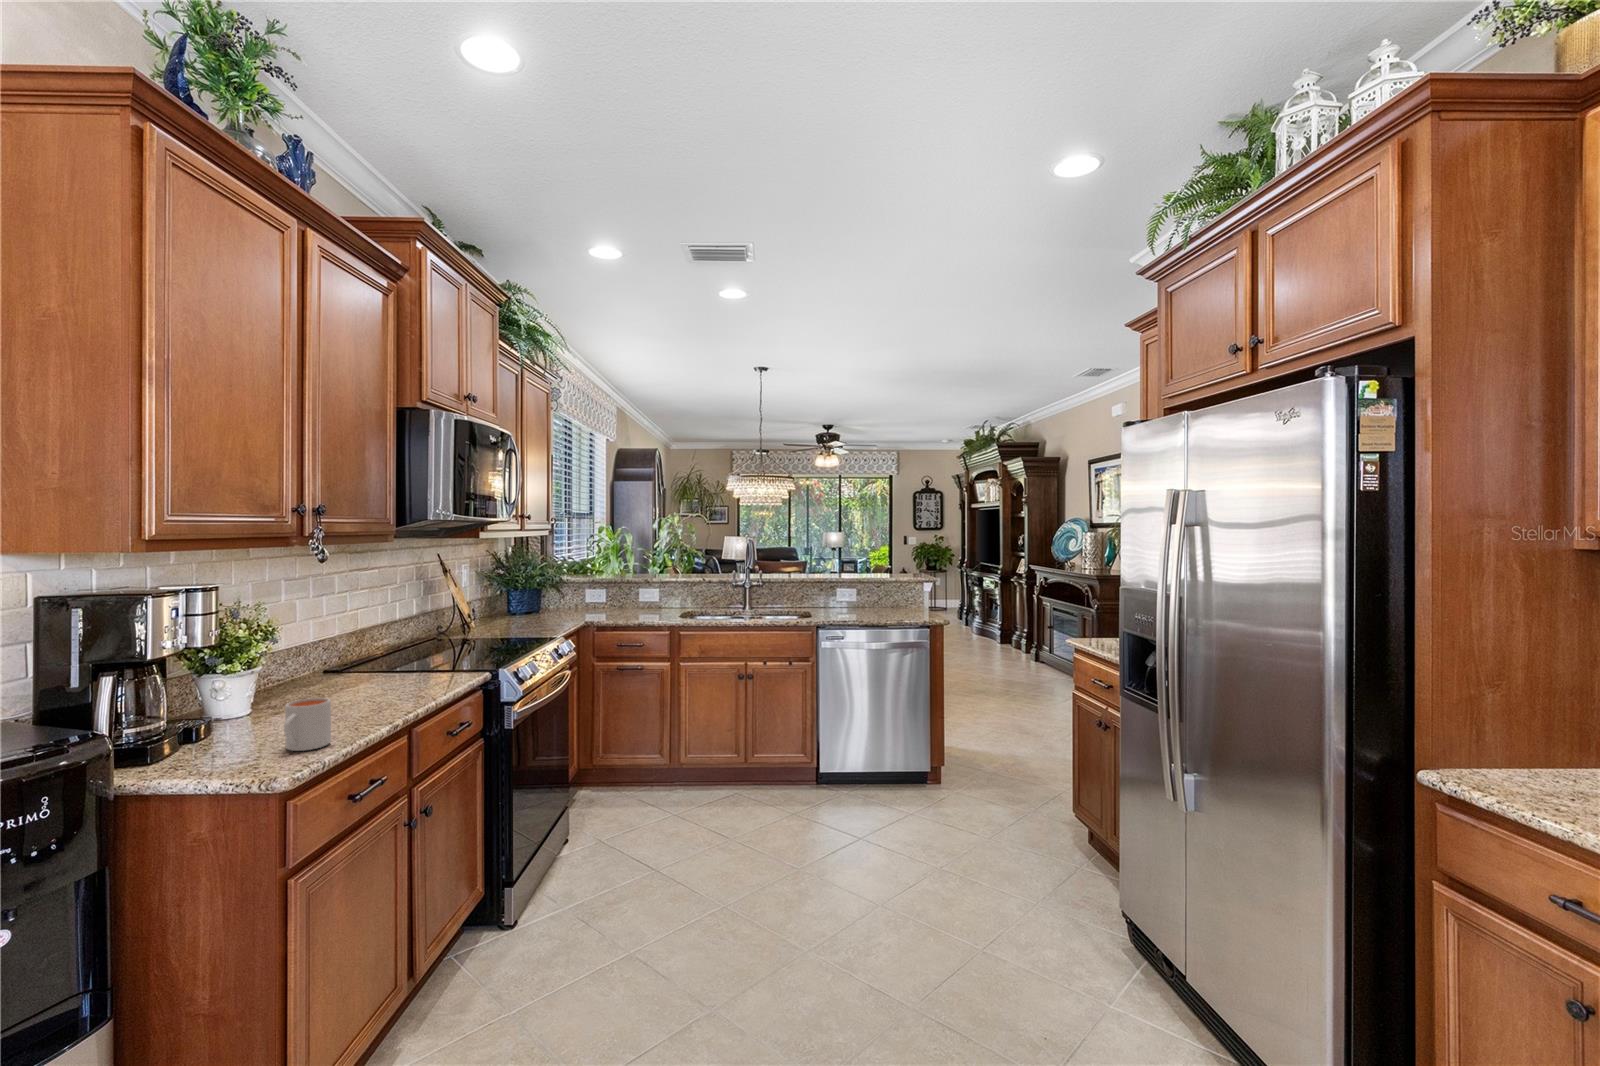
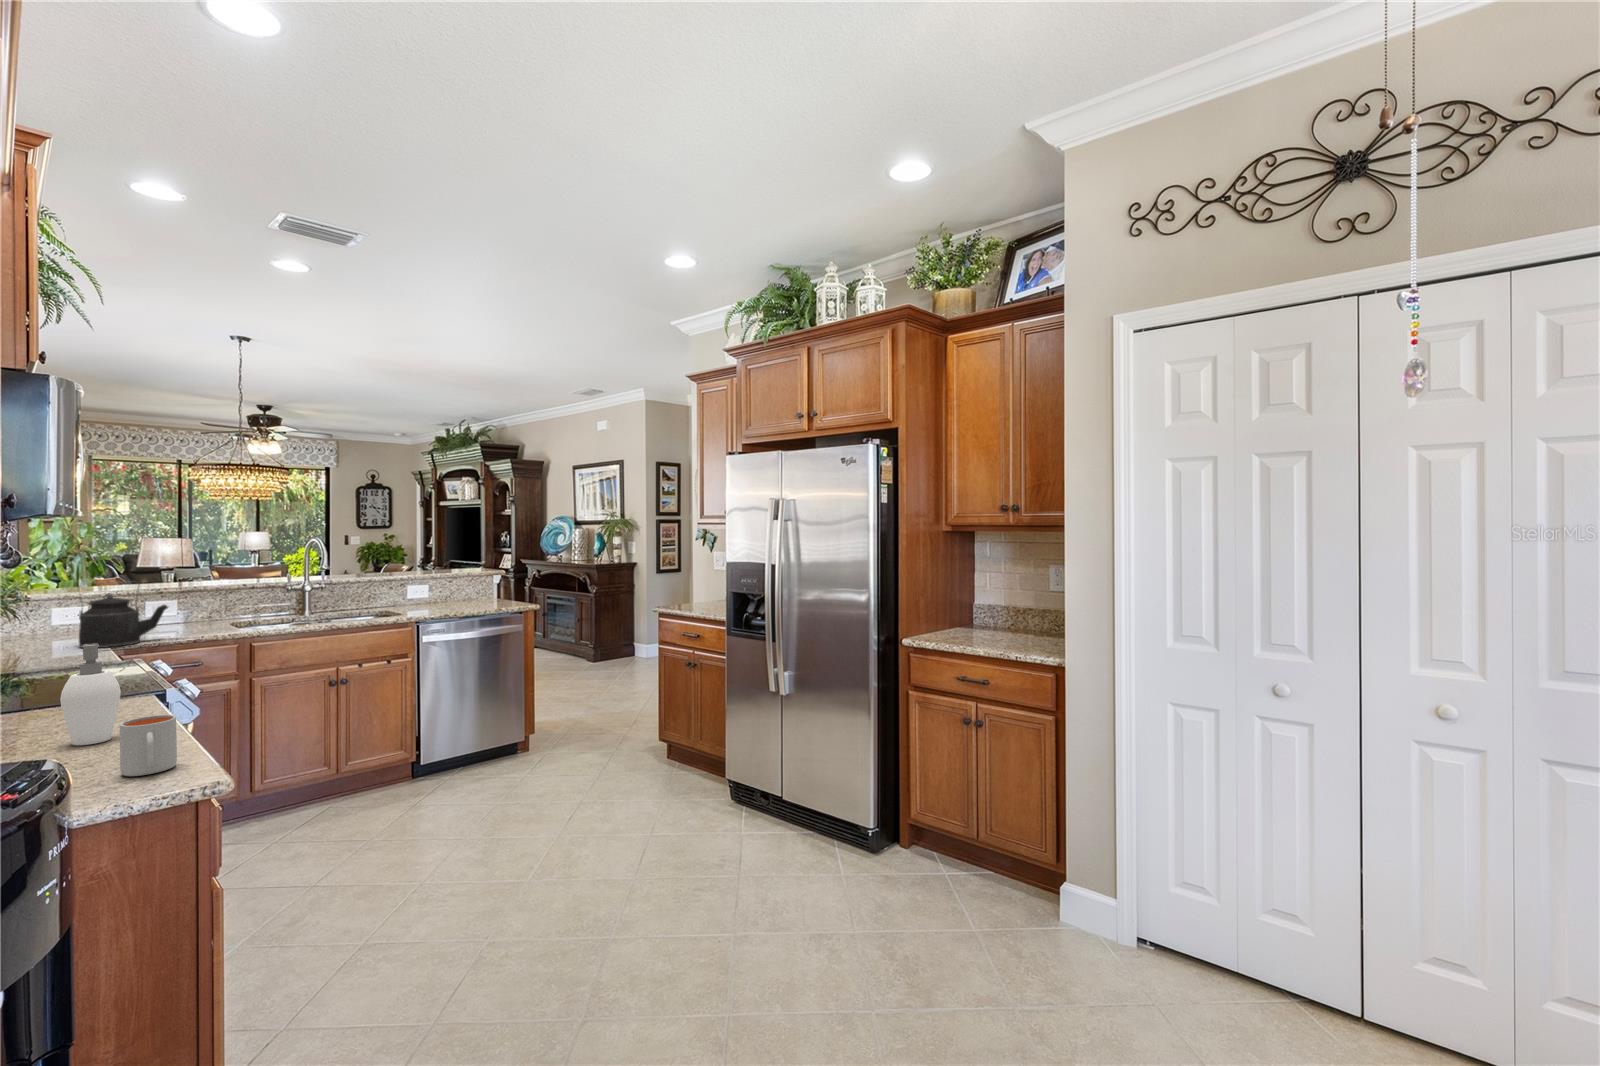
kettle: none [576,572,630,623] -> present [79,588,168,648]
soap dispenser: none [350,627,400,710] -> present [60,644,138,745]

